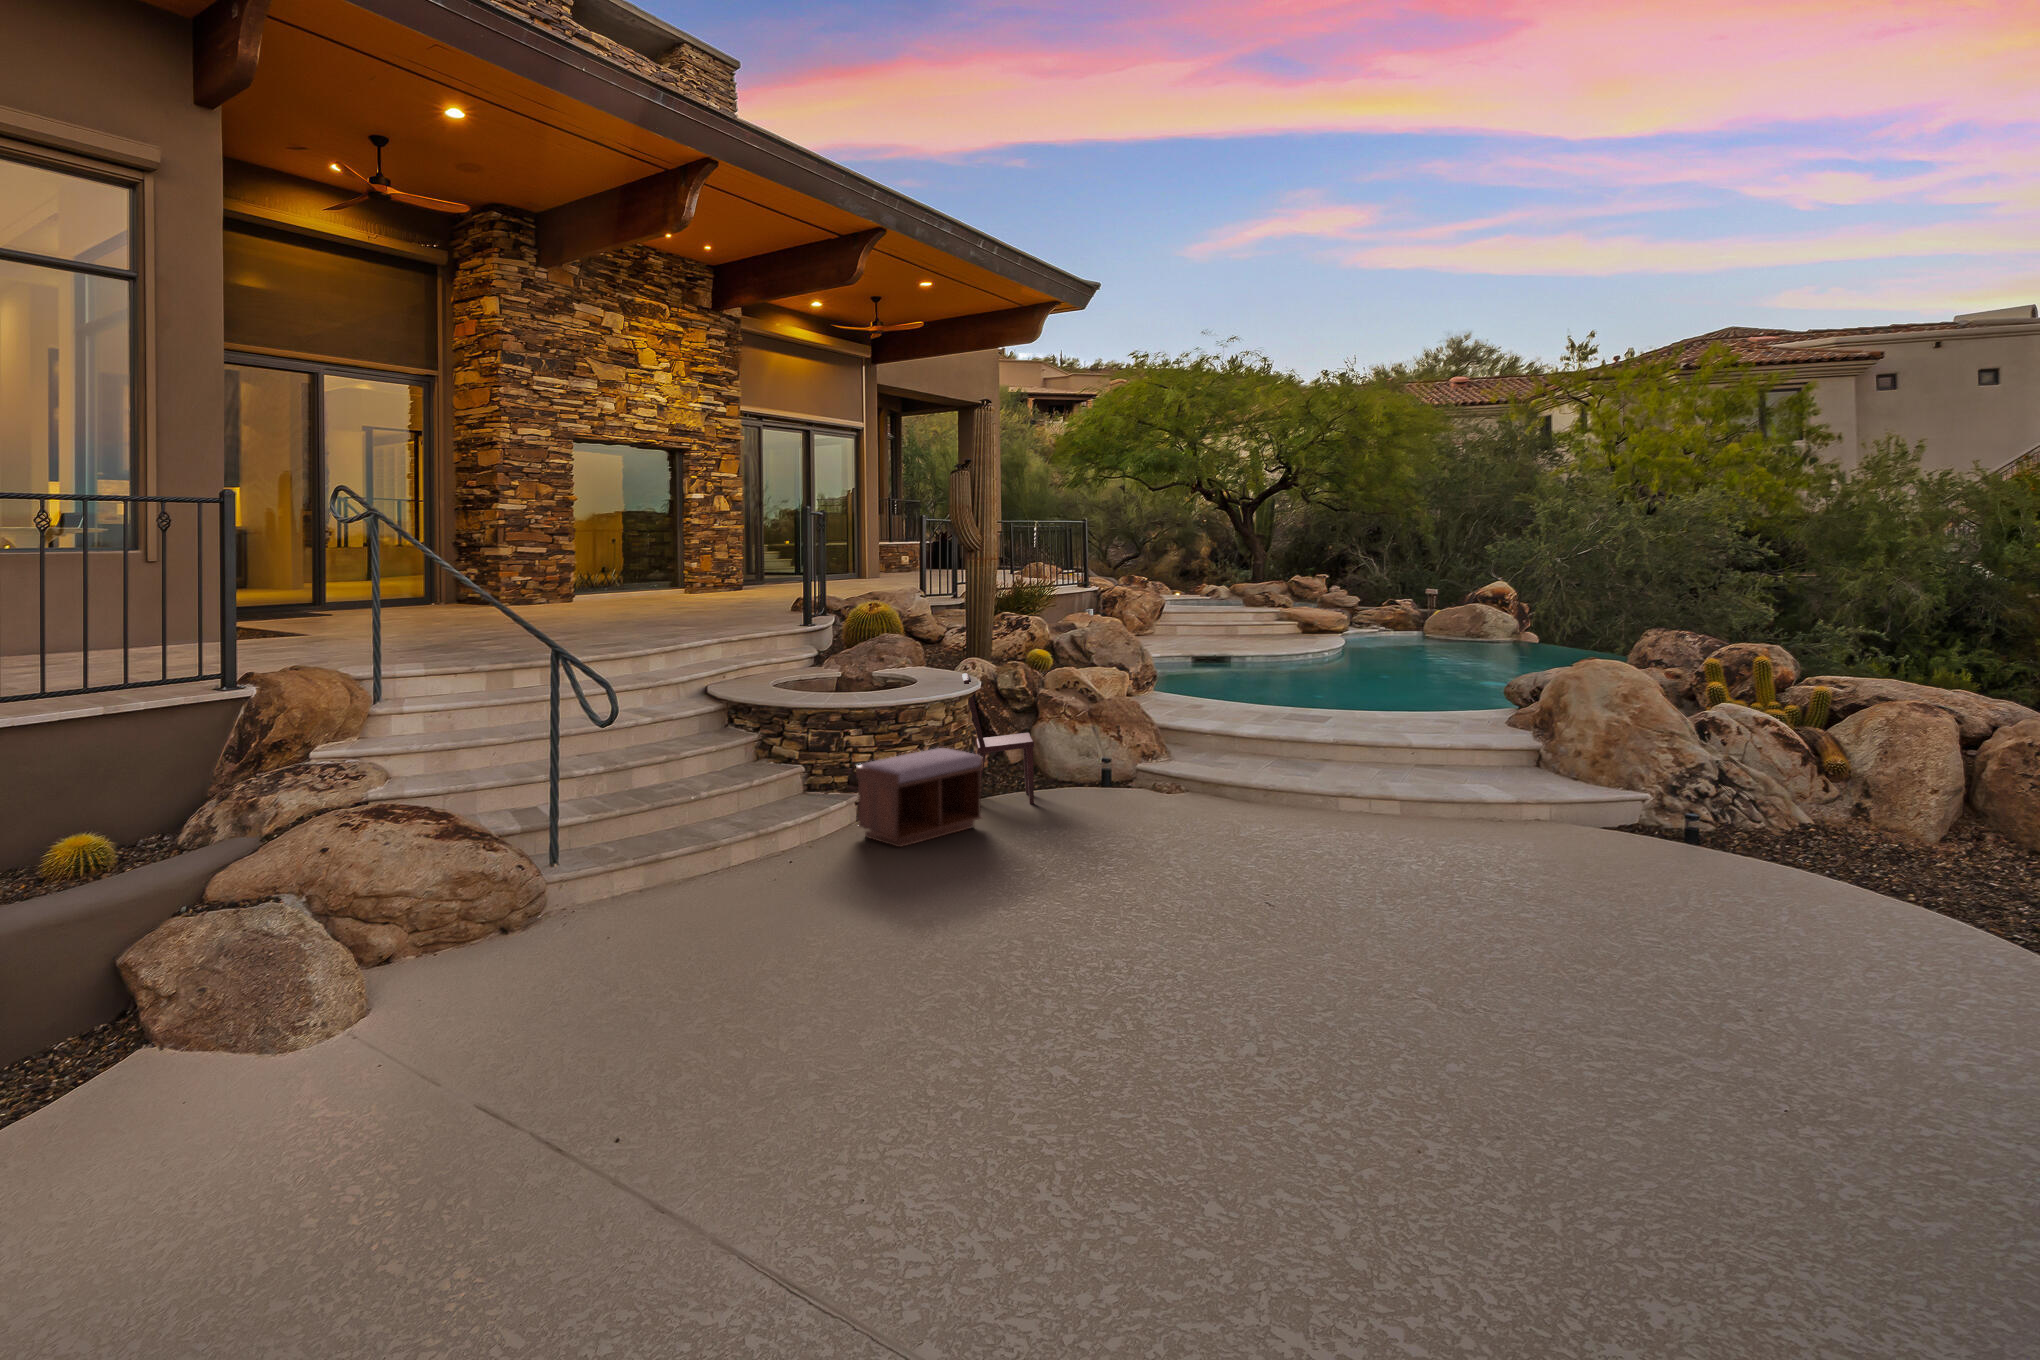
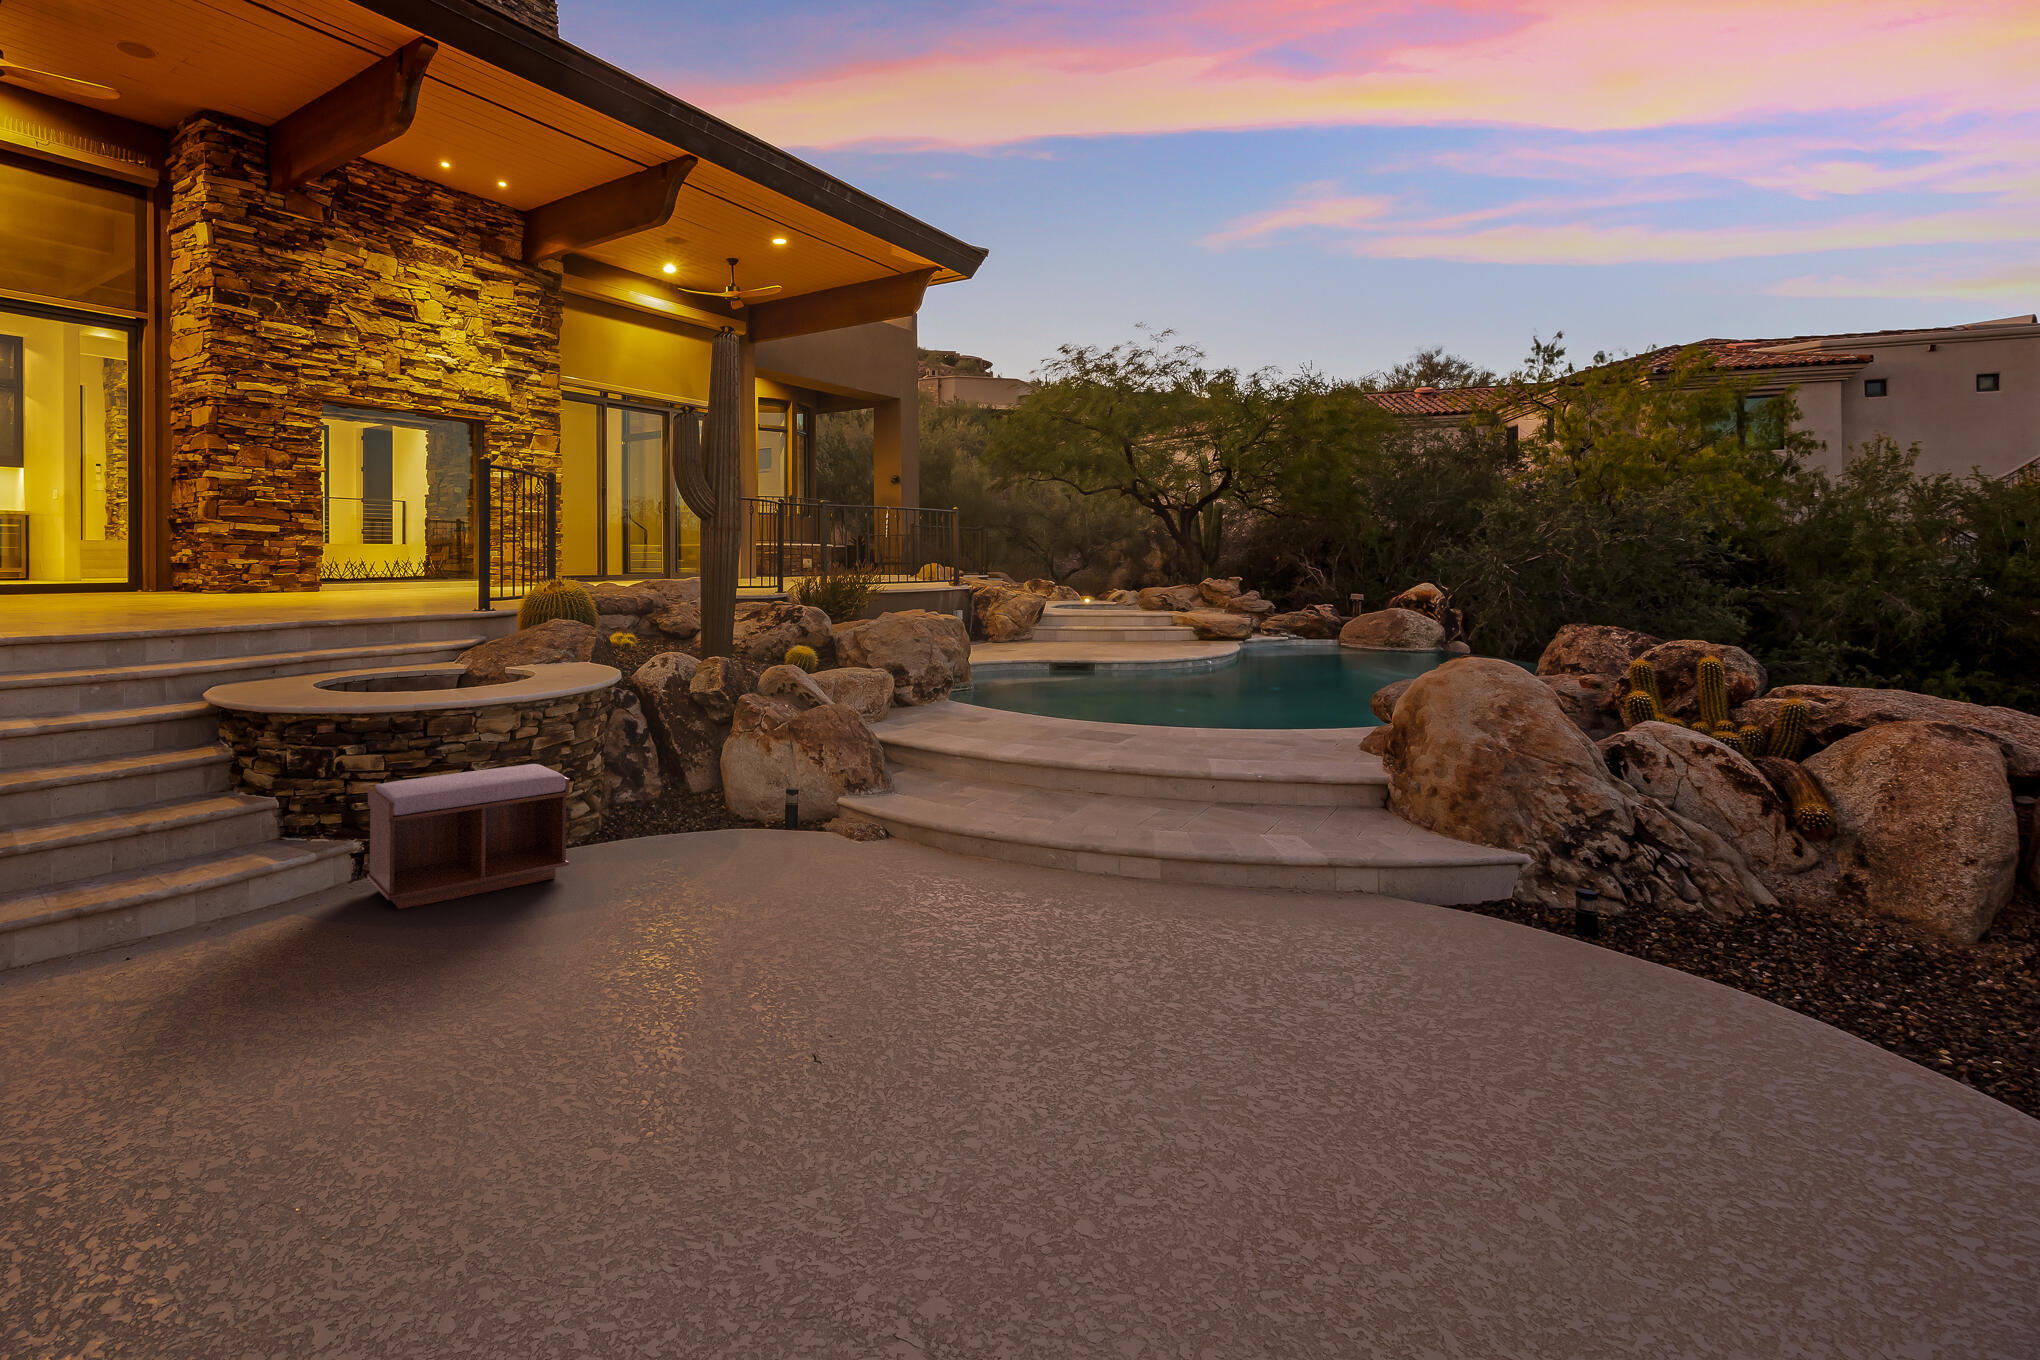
dining chair: present [962,673,1034,804] -> none [601,665,710,843]

